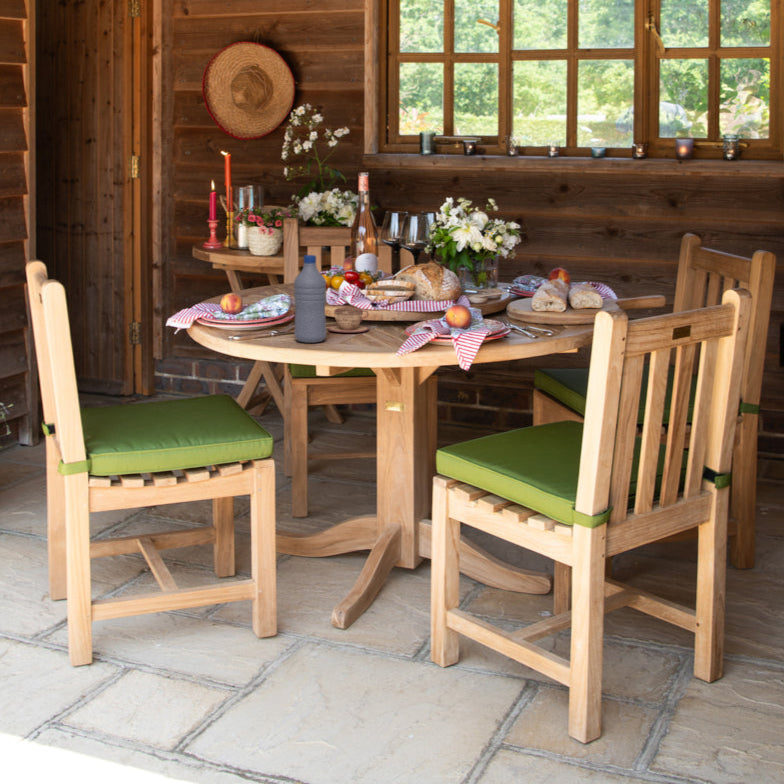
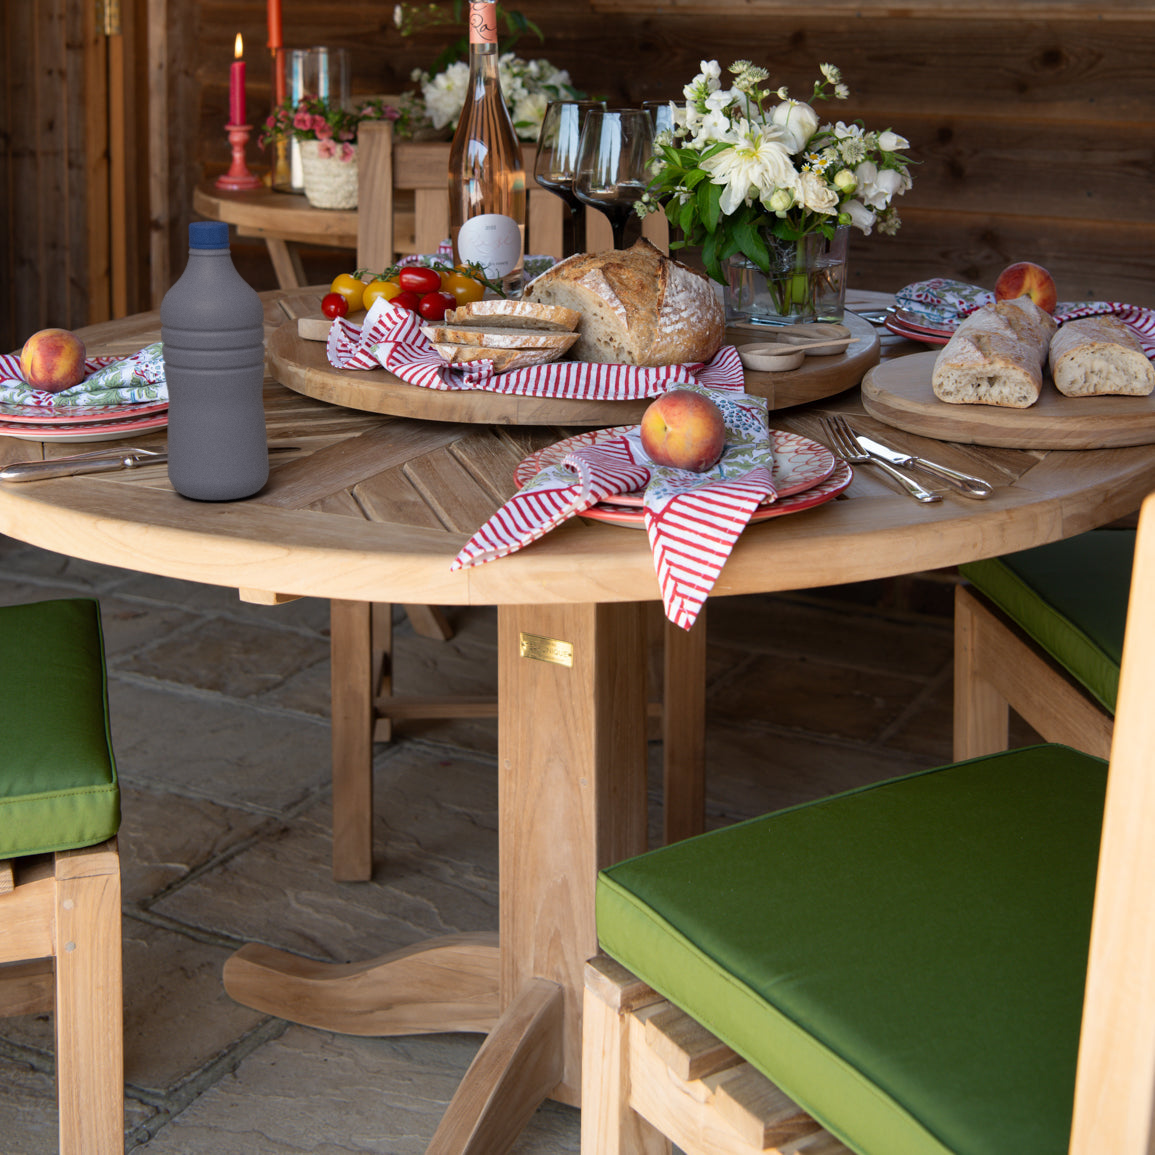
teacup: present [328,308,369,332] -> none [305,381,432,461]

